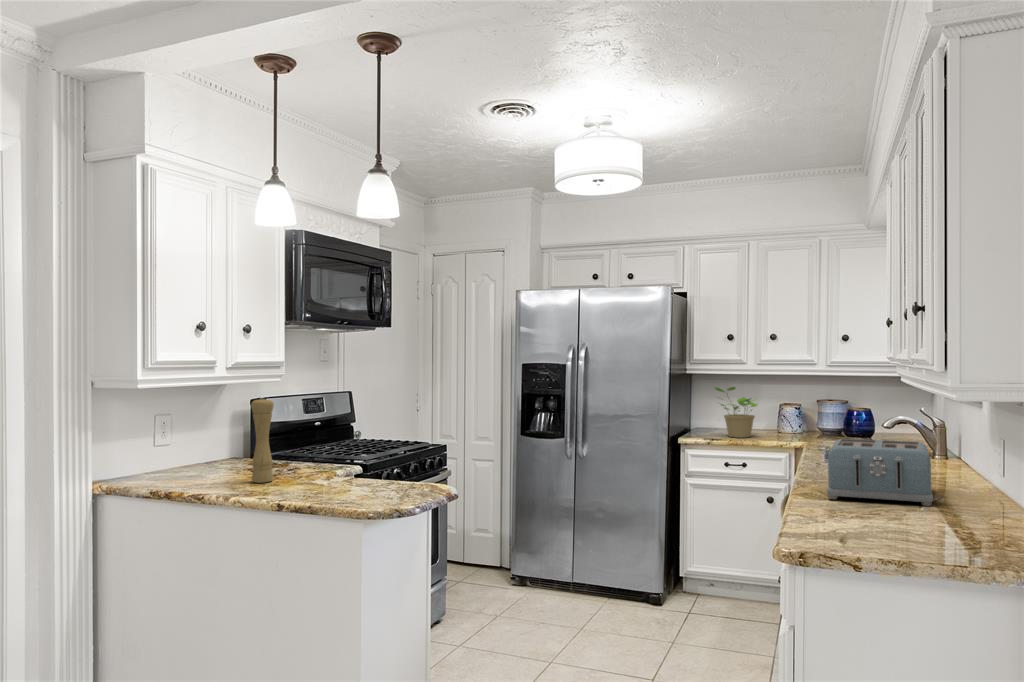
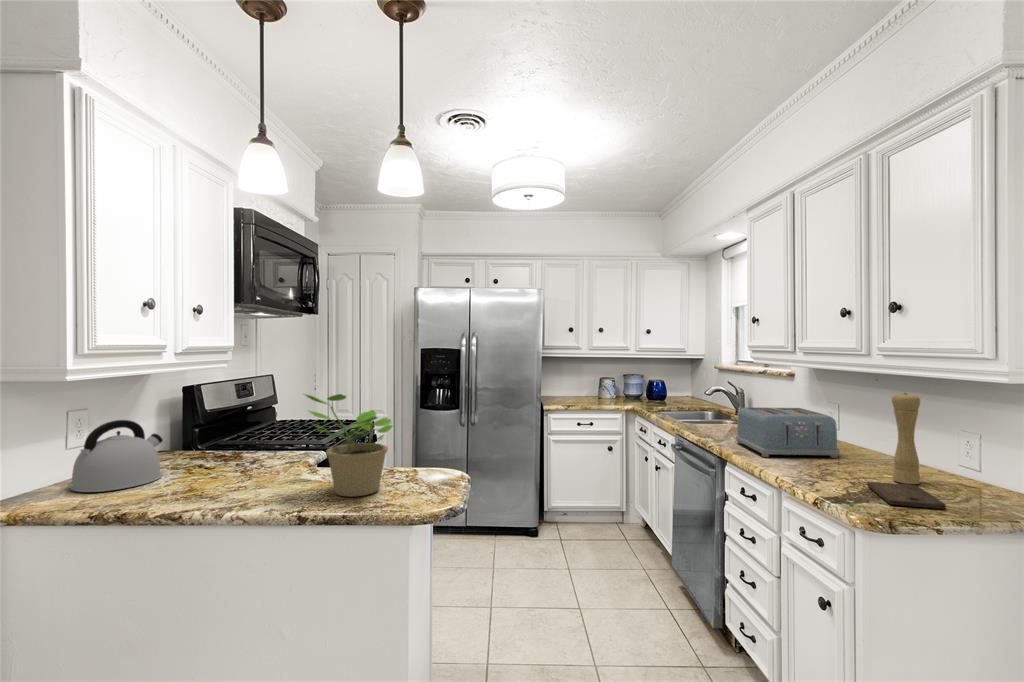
potted plant: present [715,387,757,438] -> present [306,394,392,497]
pepper mill: present [251,398,274,483] -> present [892,393,920,484]
kettle: none [148,423,217,479] -> present [70,420,163,492]
cutting board: none [856,525,936,553] -> present [867,482,946,509]

